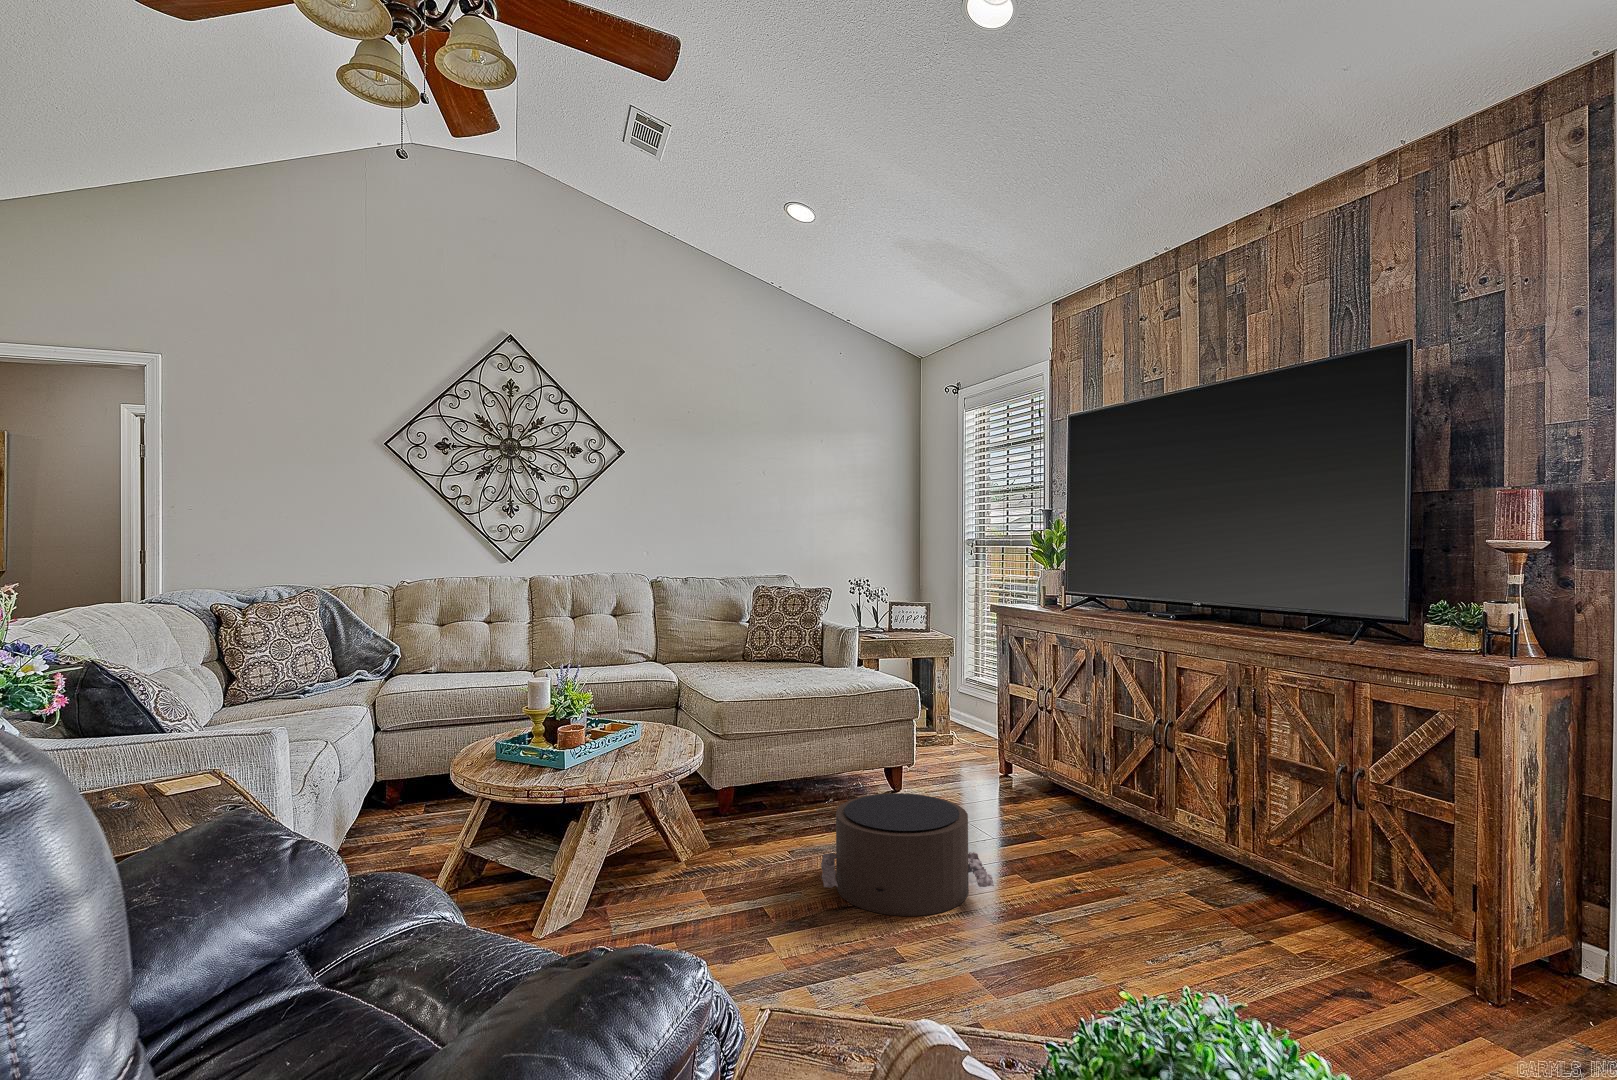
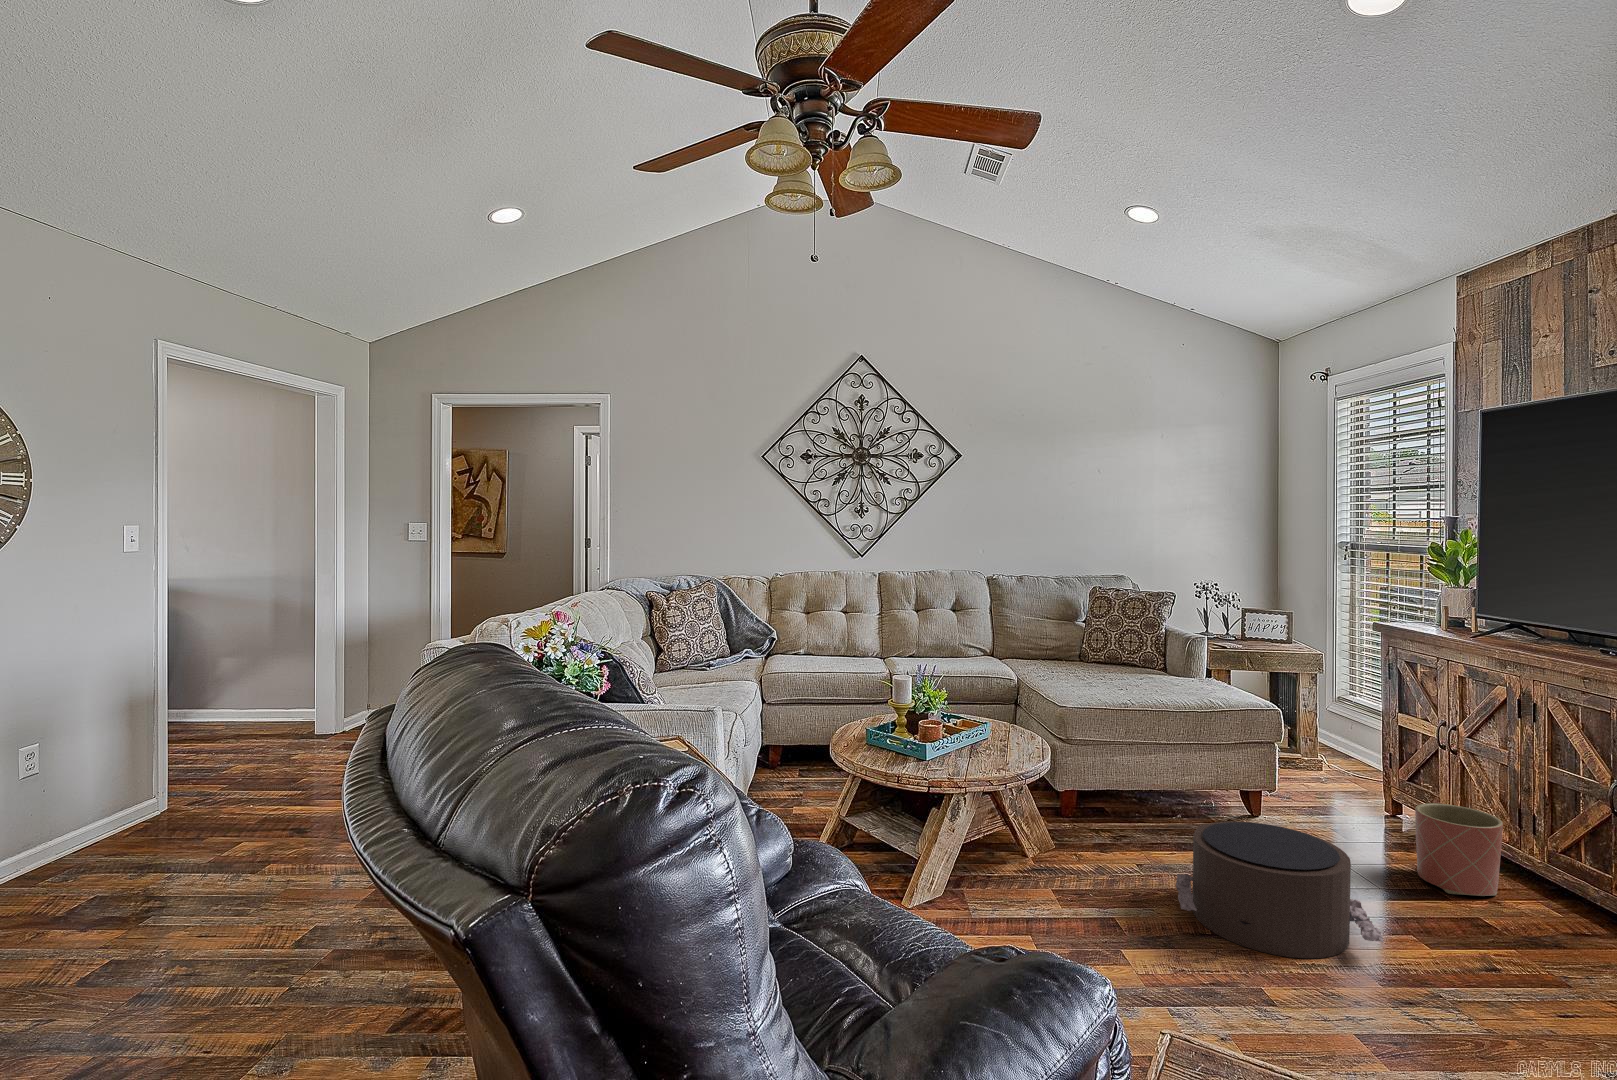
planter: none [1021,758,1084,836] -> present [1415,803,1503,896]

